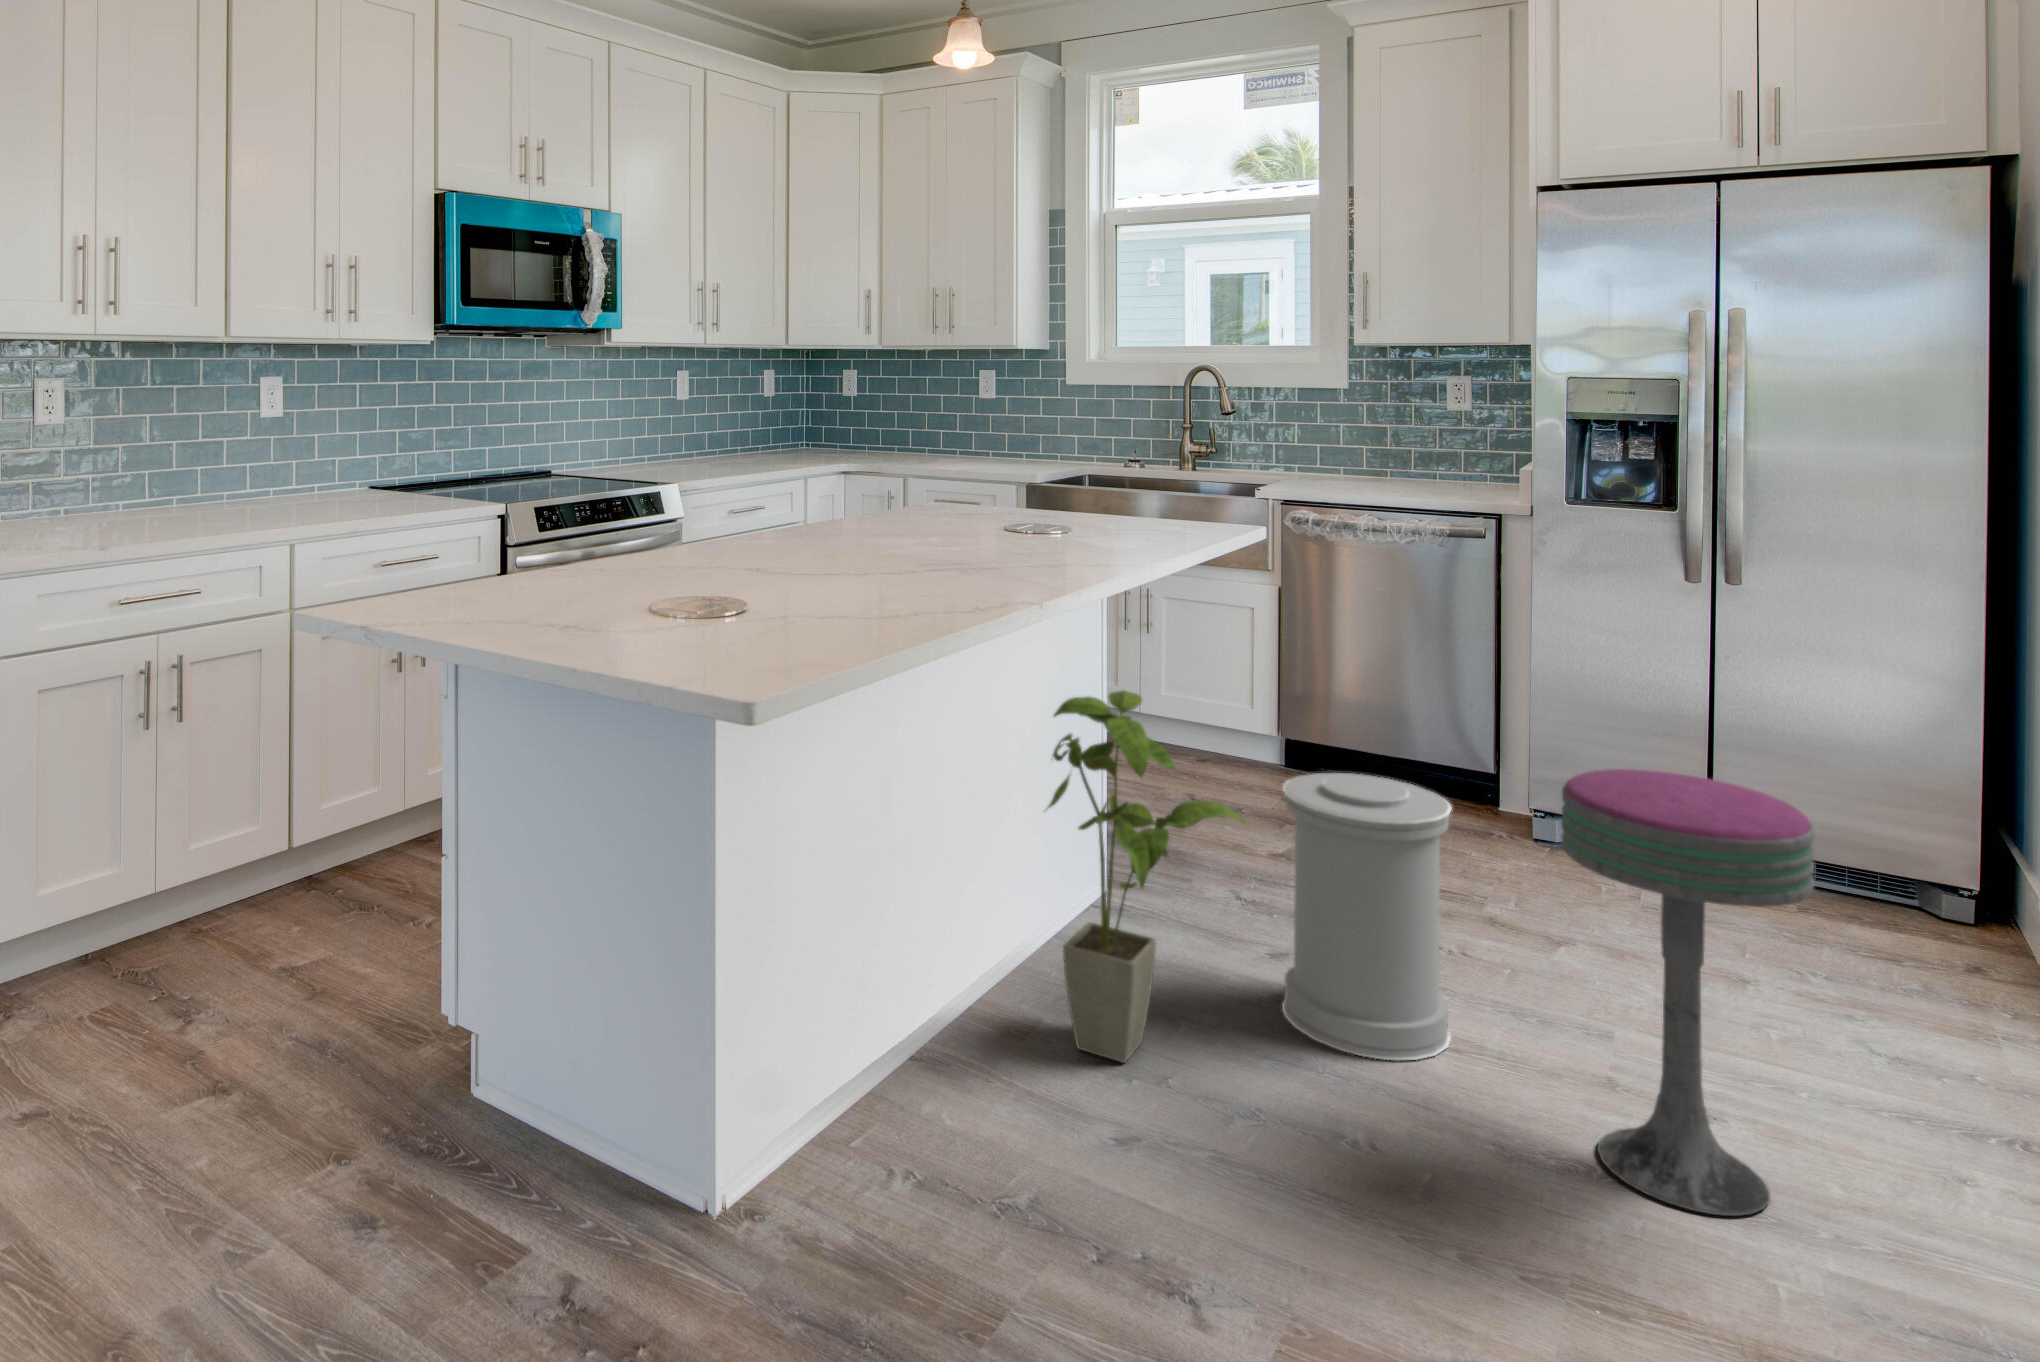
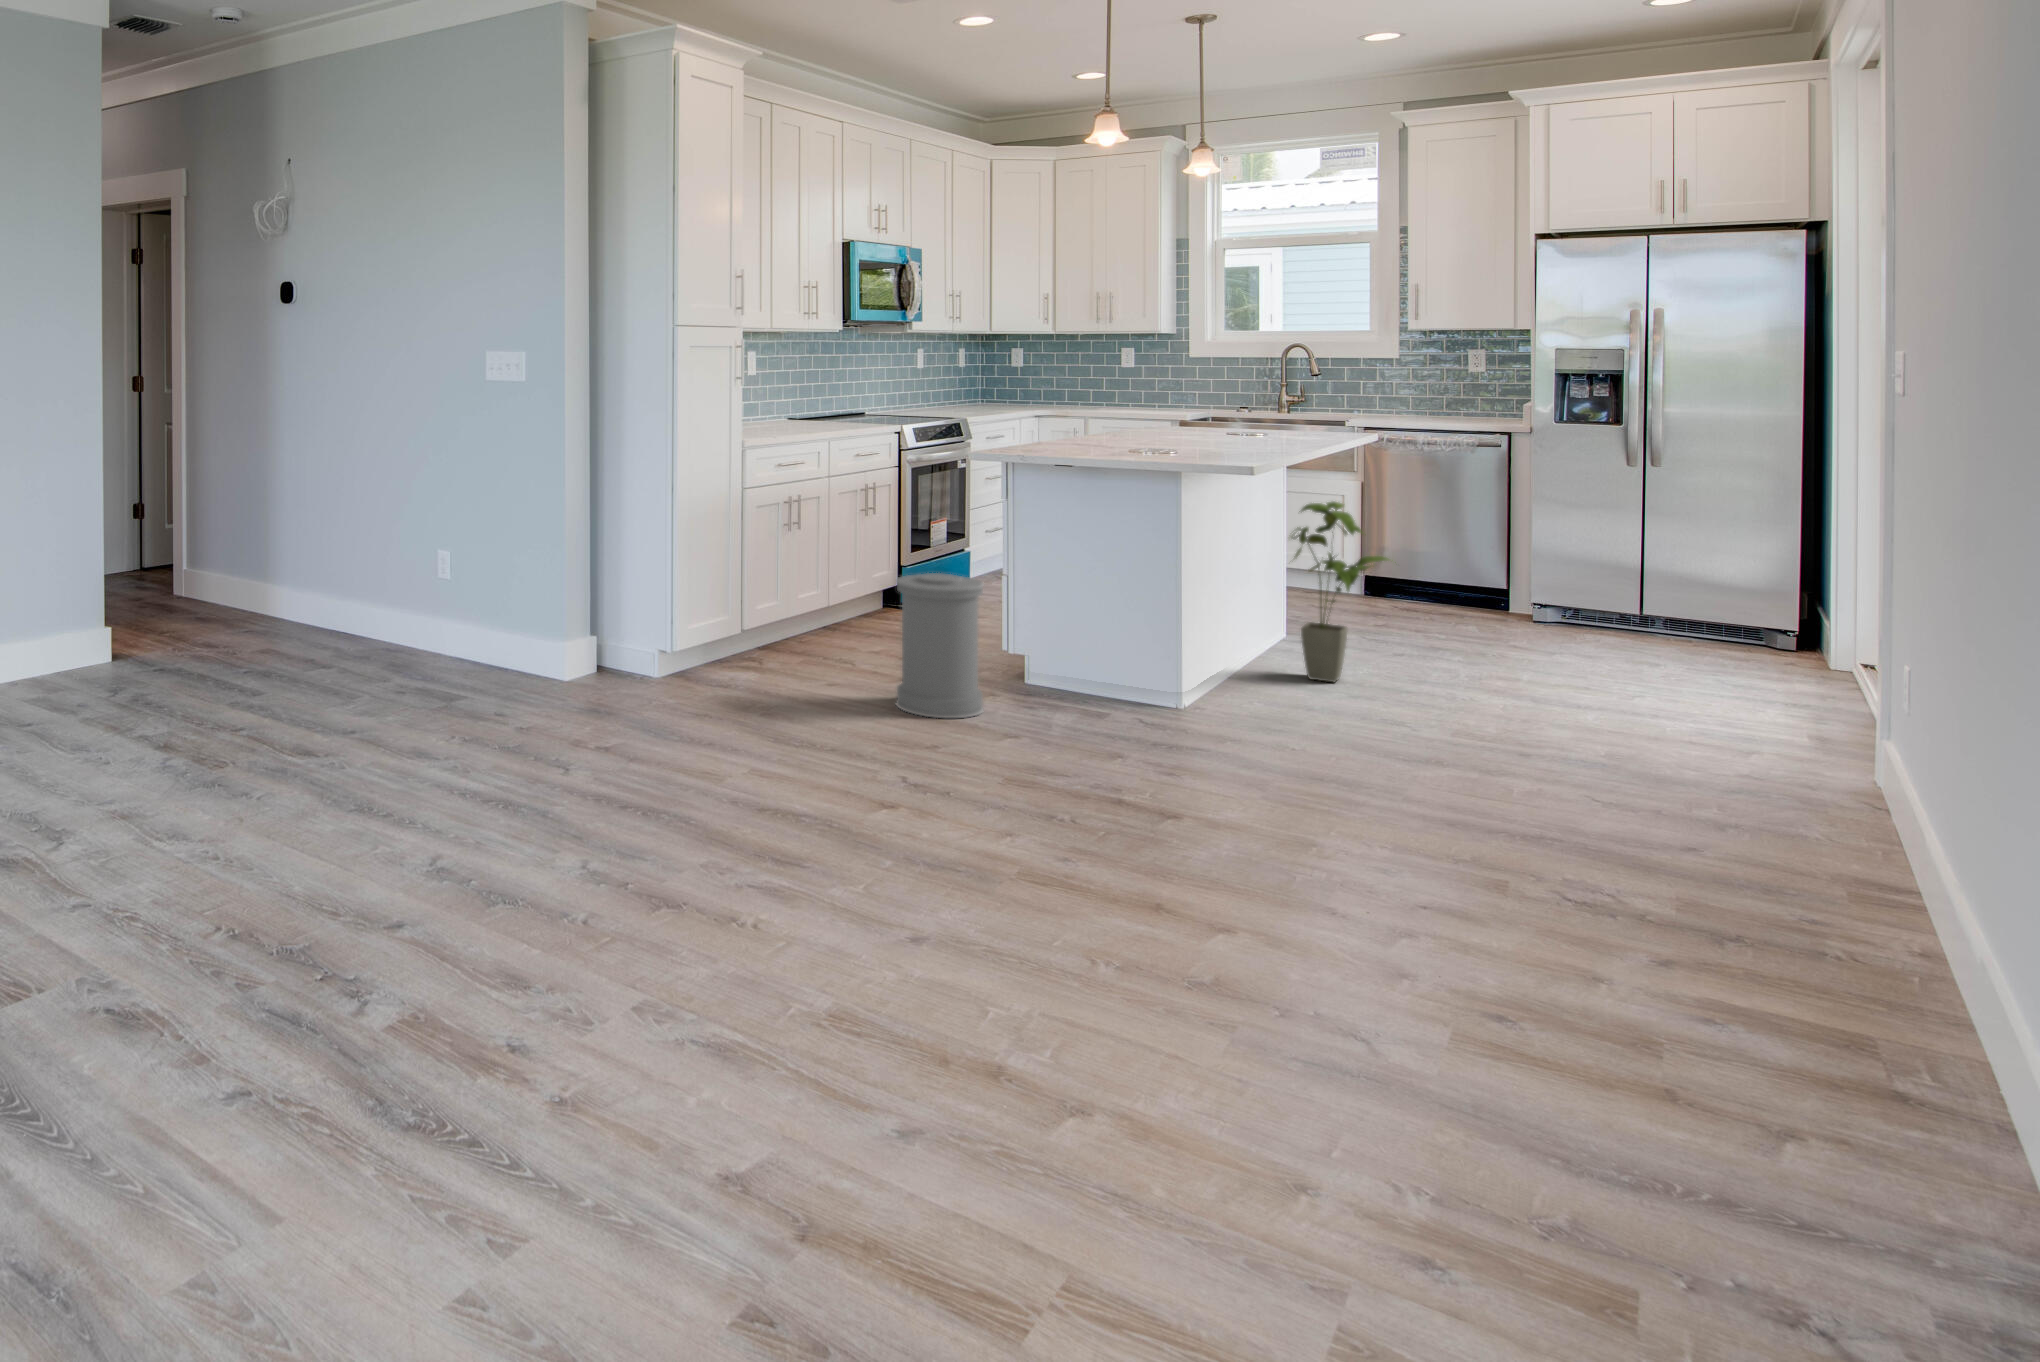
bar stool: present [1562,769,1814,1216] -> none [1562,532,1683,718]
trash can: present [1282,773,1452,1060] -> present [896,573,984,718]

